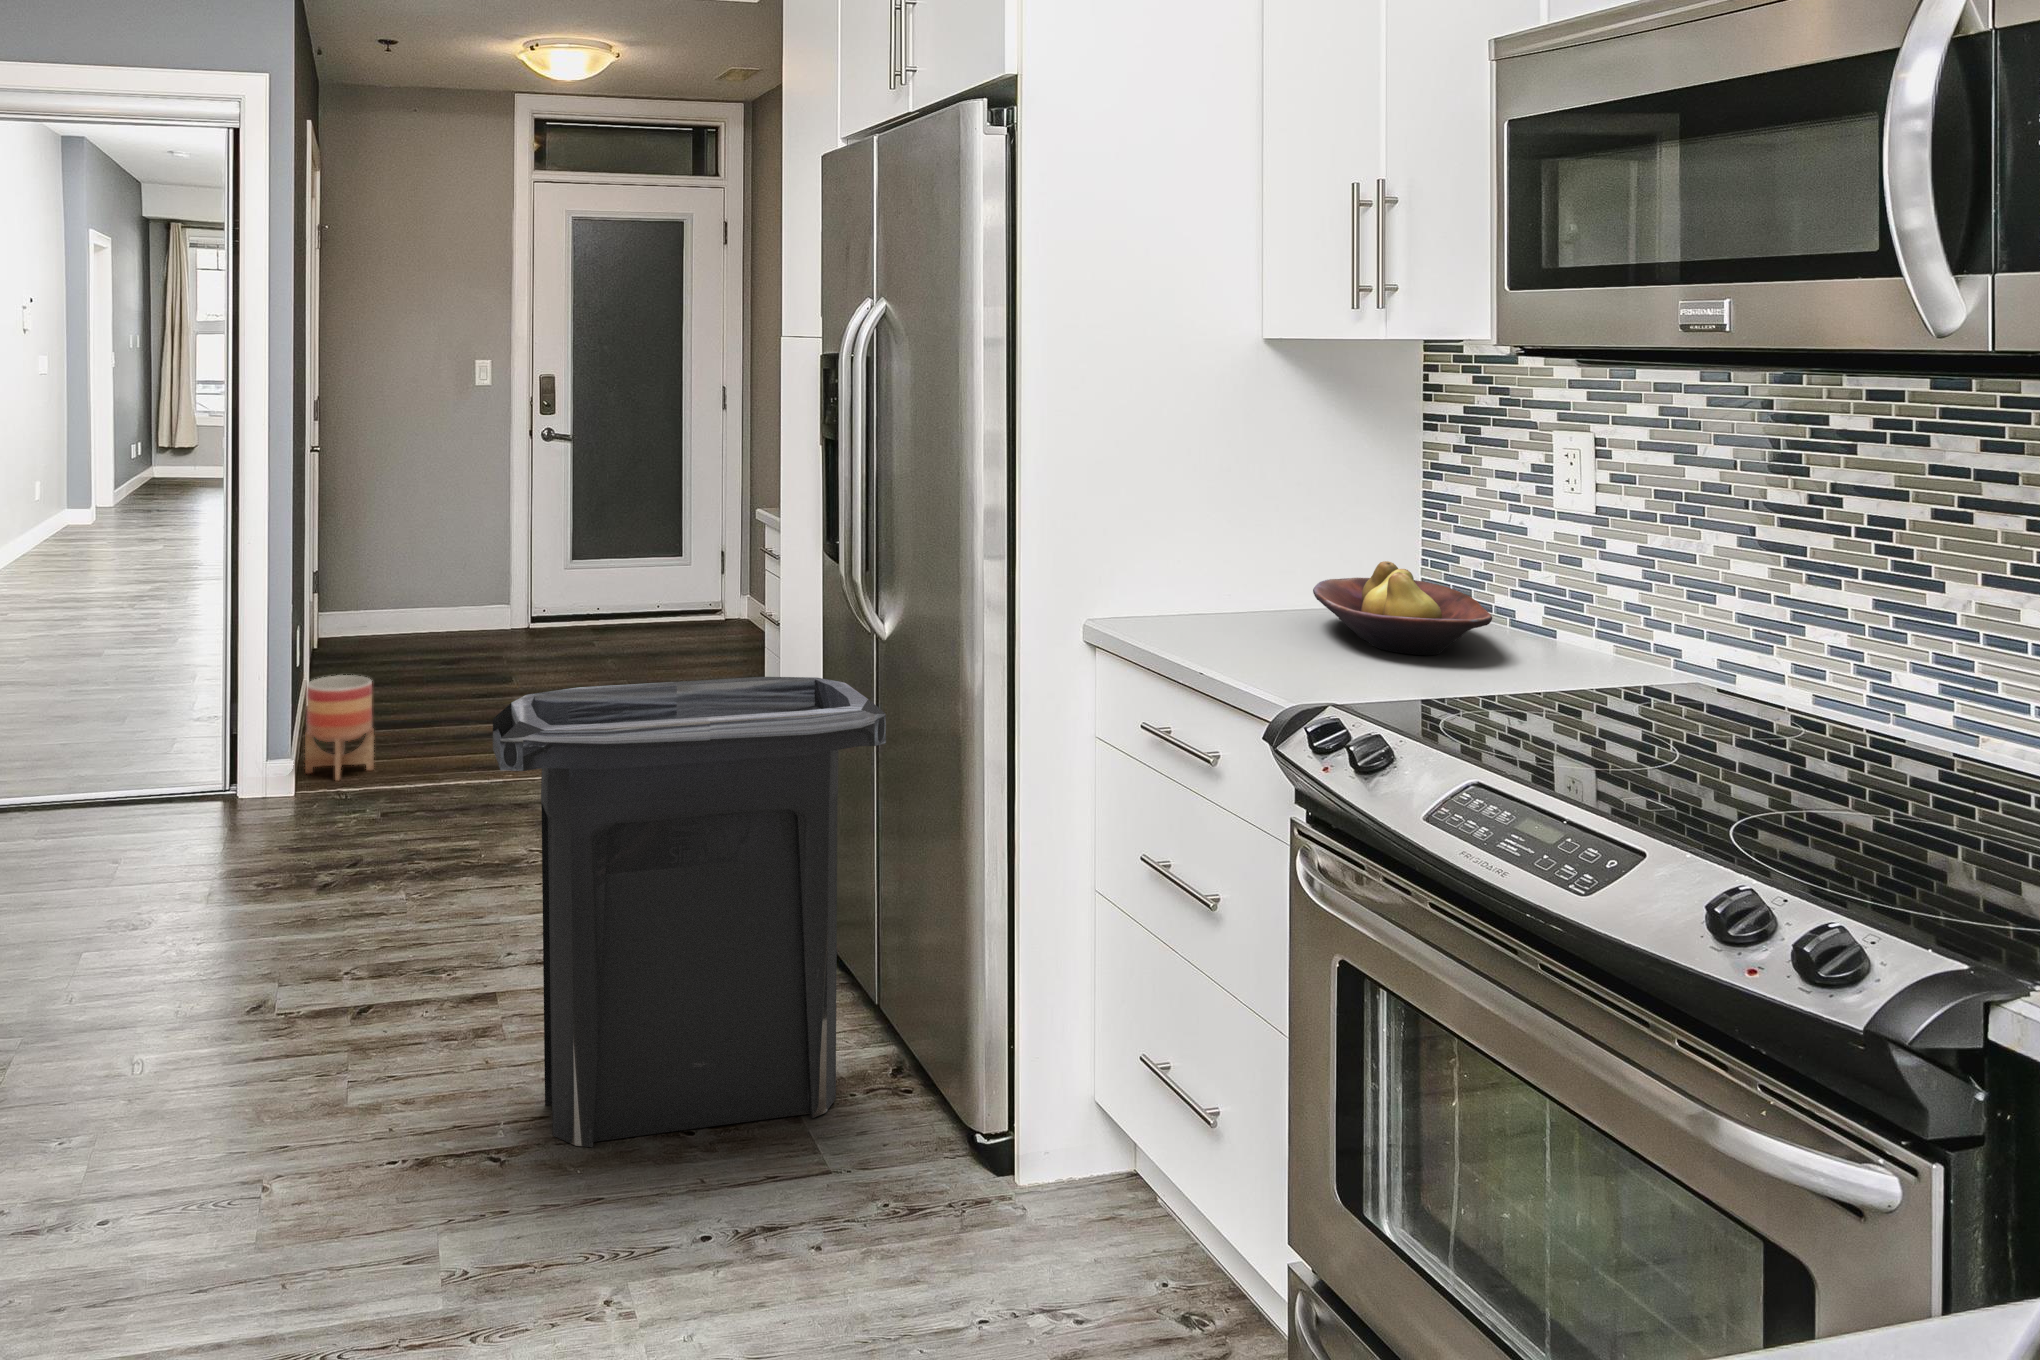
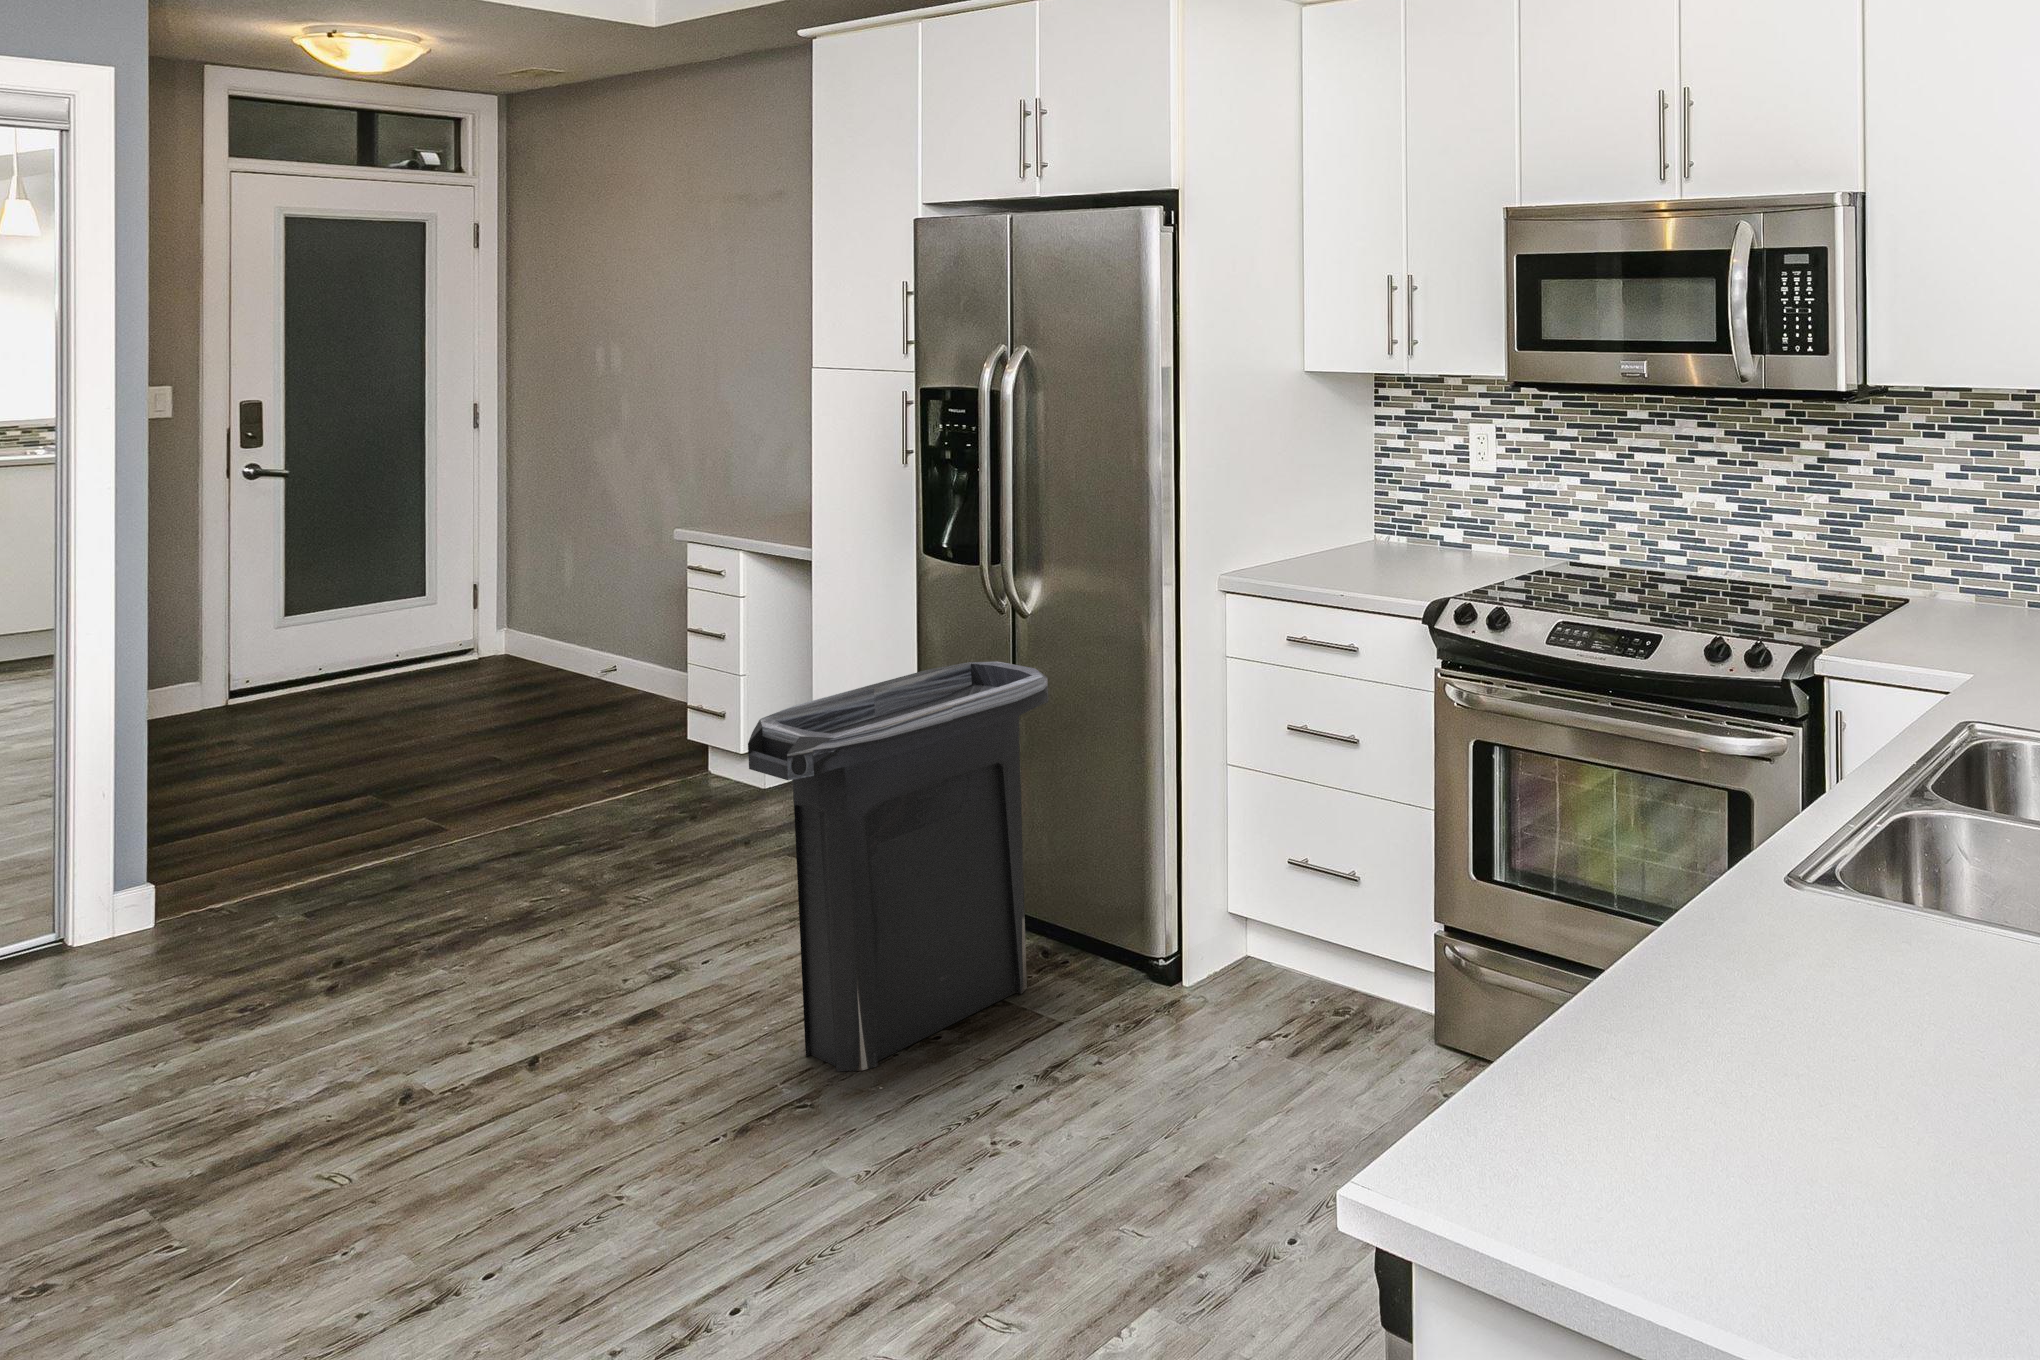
fruit bowl: present [1313,561,1492,655] -> none [1332,516,1455,572]
planter: present [305,675,374,780] -> none [177,778,272,899]

